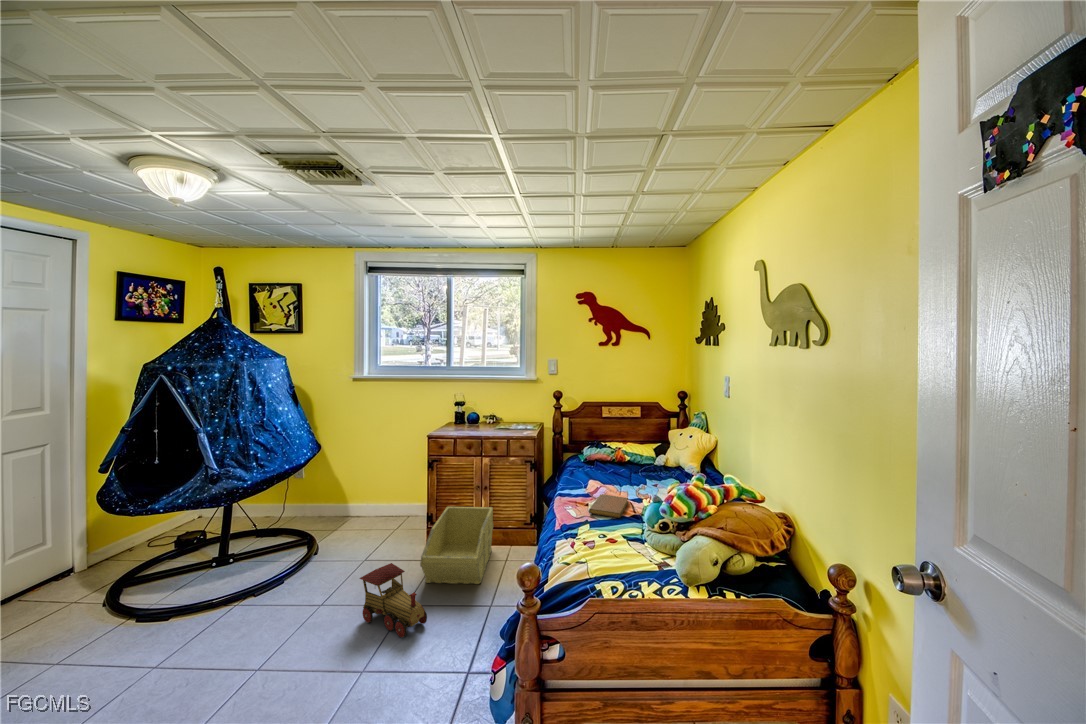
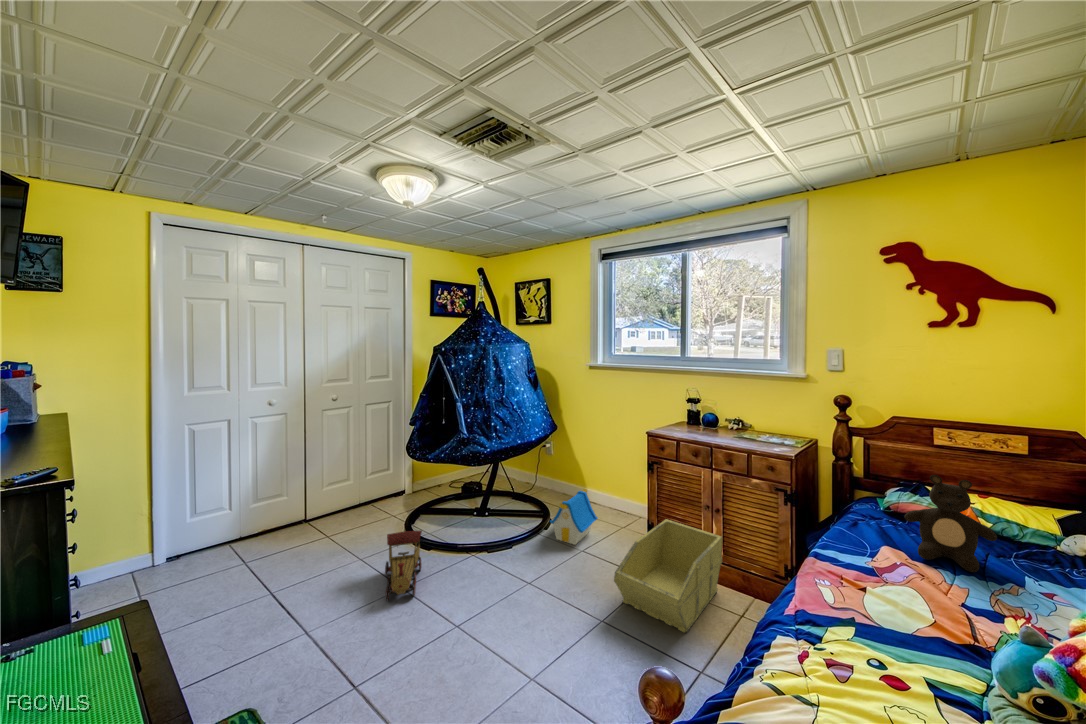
teddy bear: none [598,434,635,484] -> present [904,475,997,572]
notebook: present [589,494,628,518] -> none [859,577,965,641]
toy house: none [329,501,378,558] -> present [550,489,598,545]
toy train: present [360,563,427,638] -> present [385,531,422,601]

